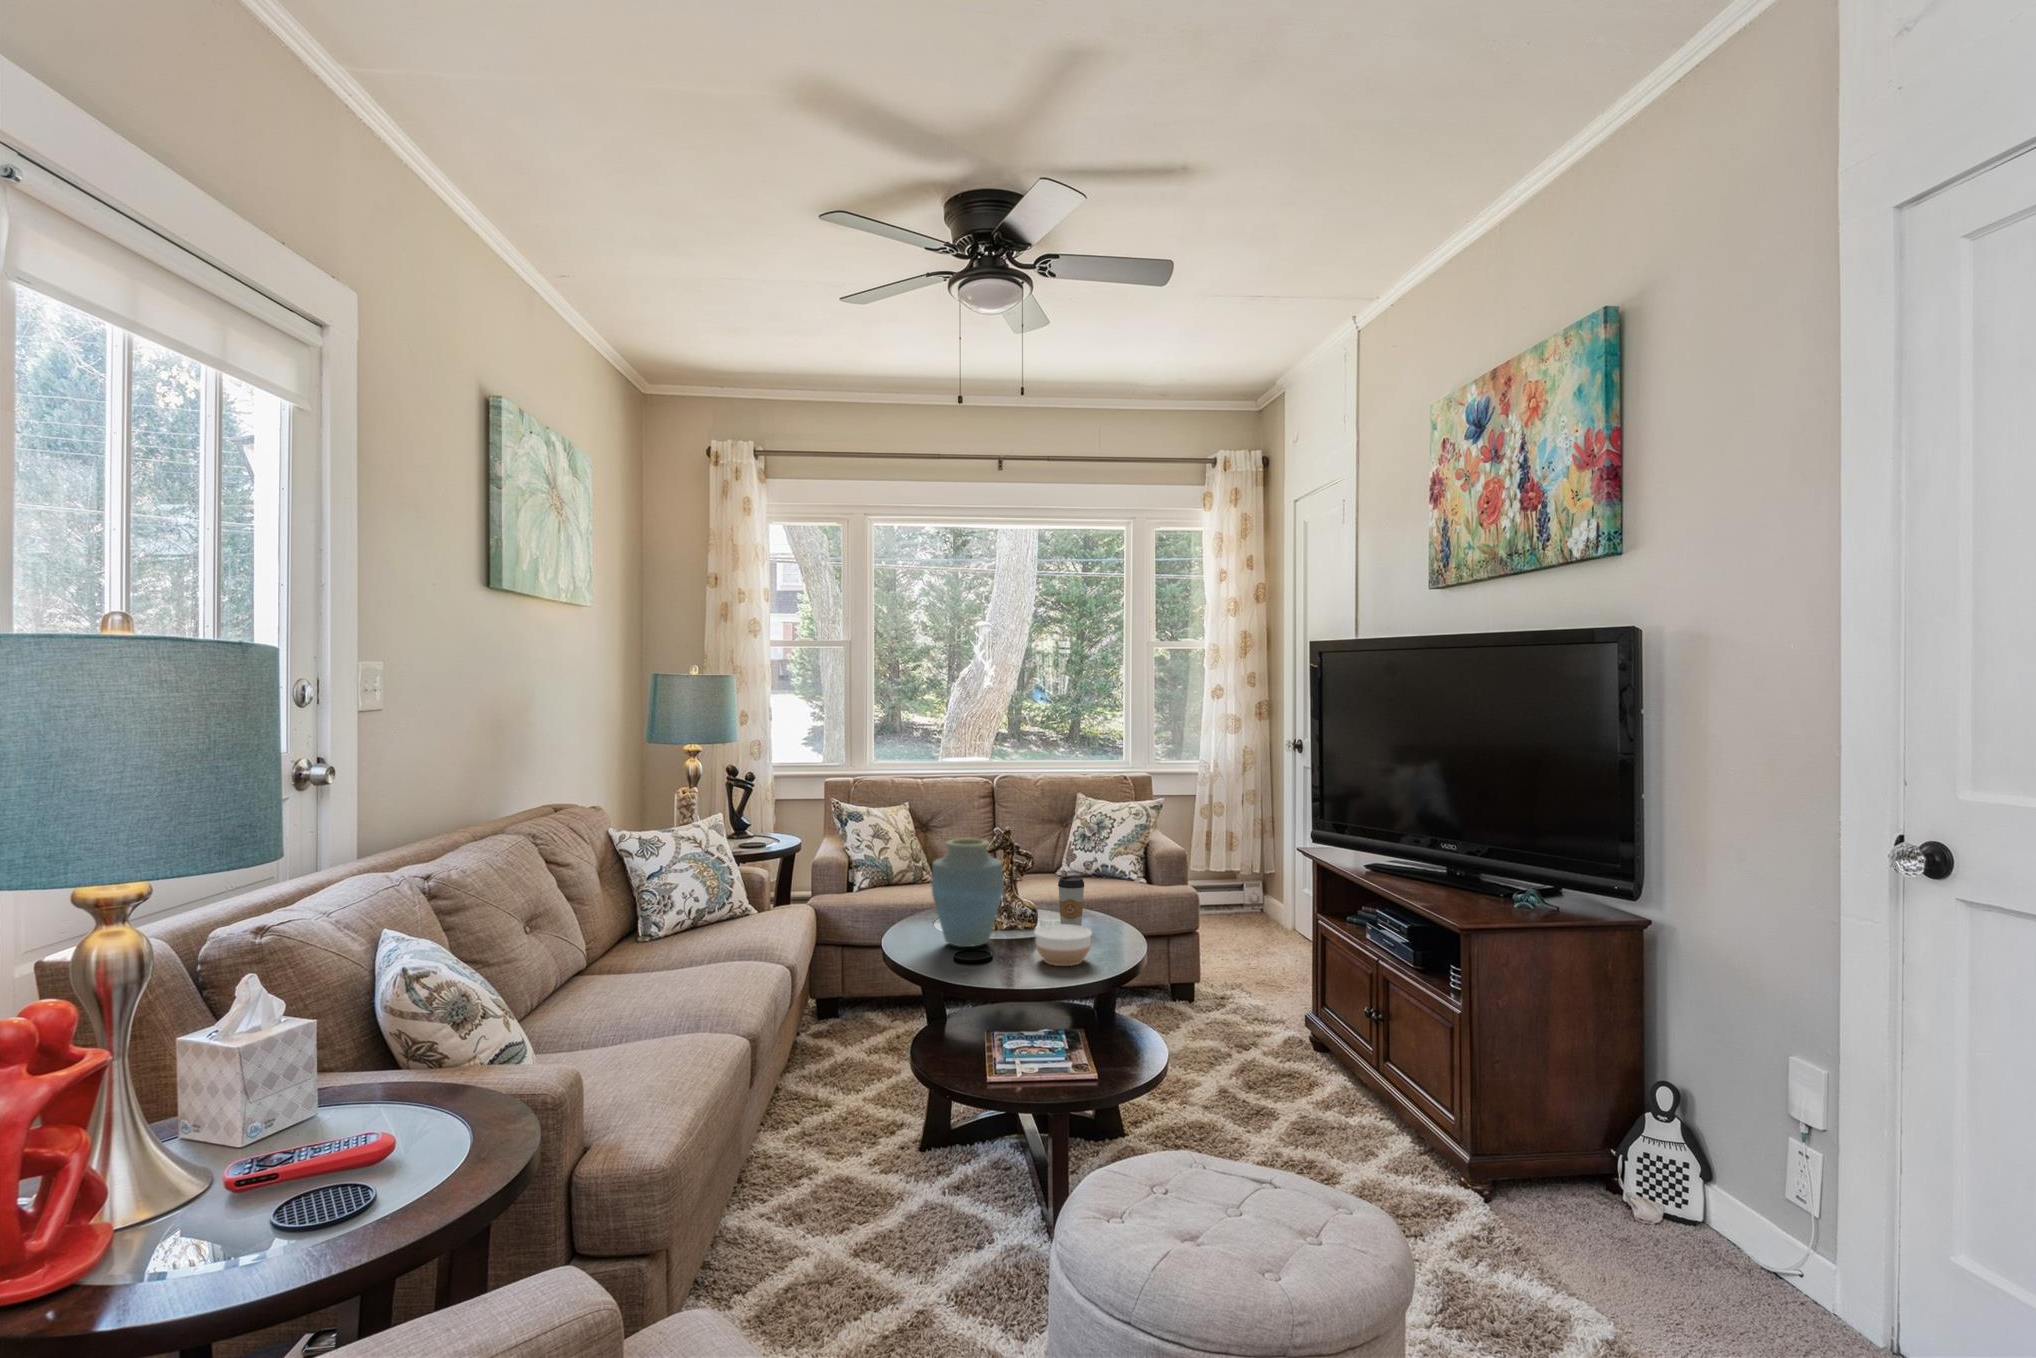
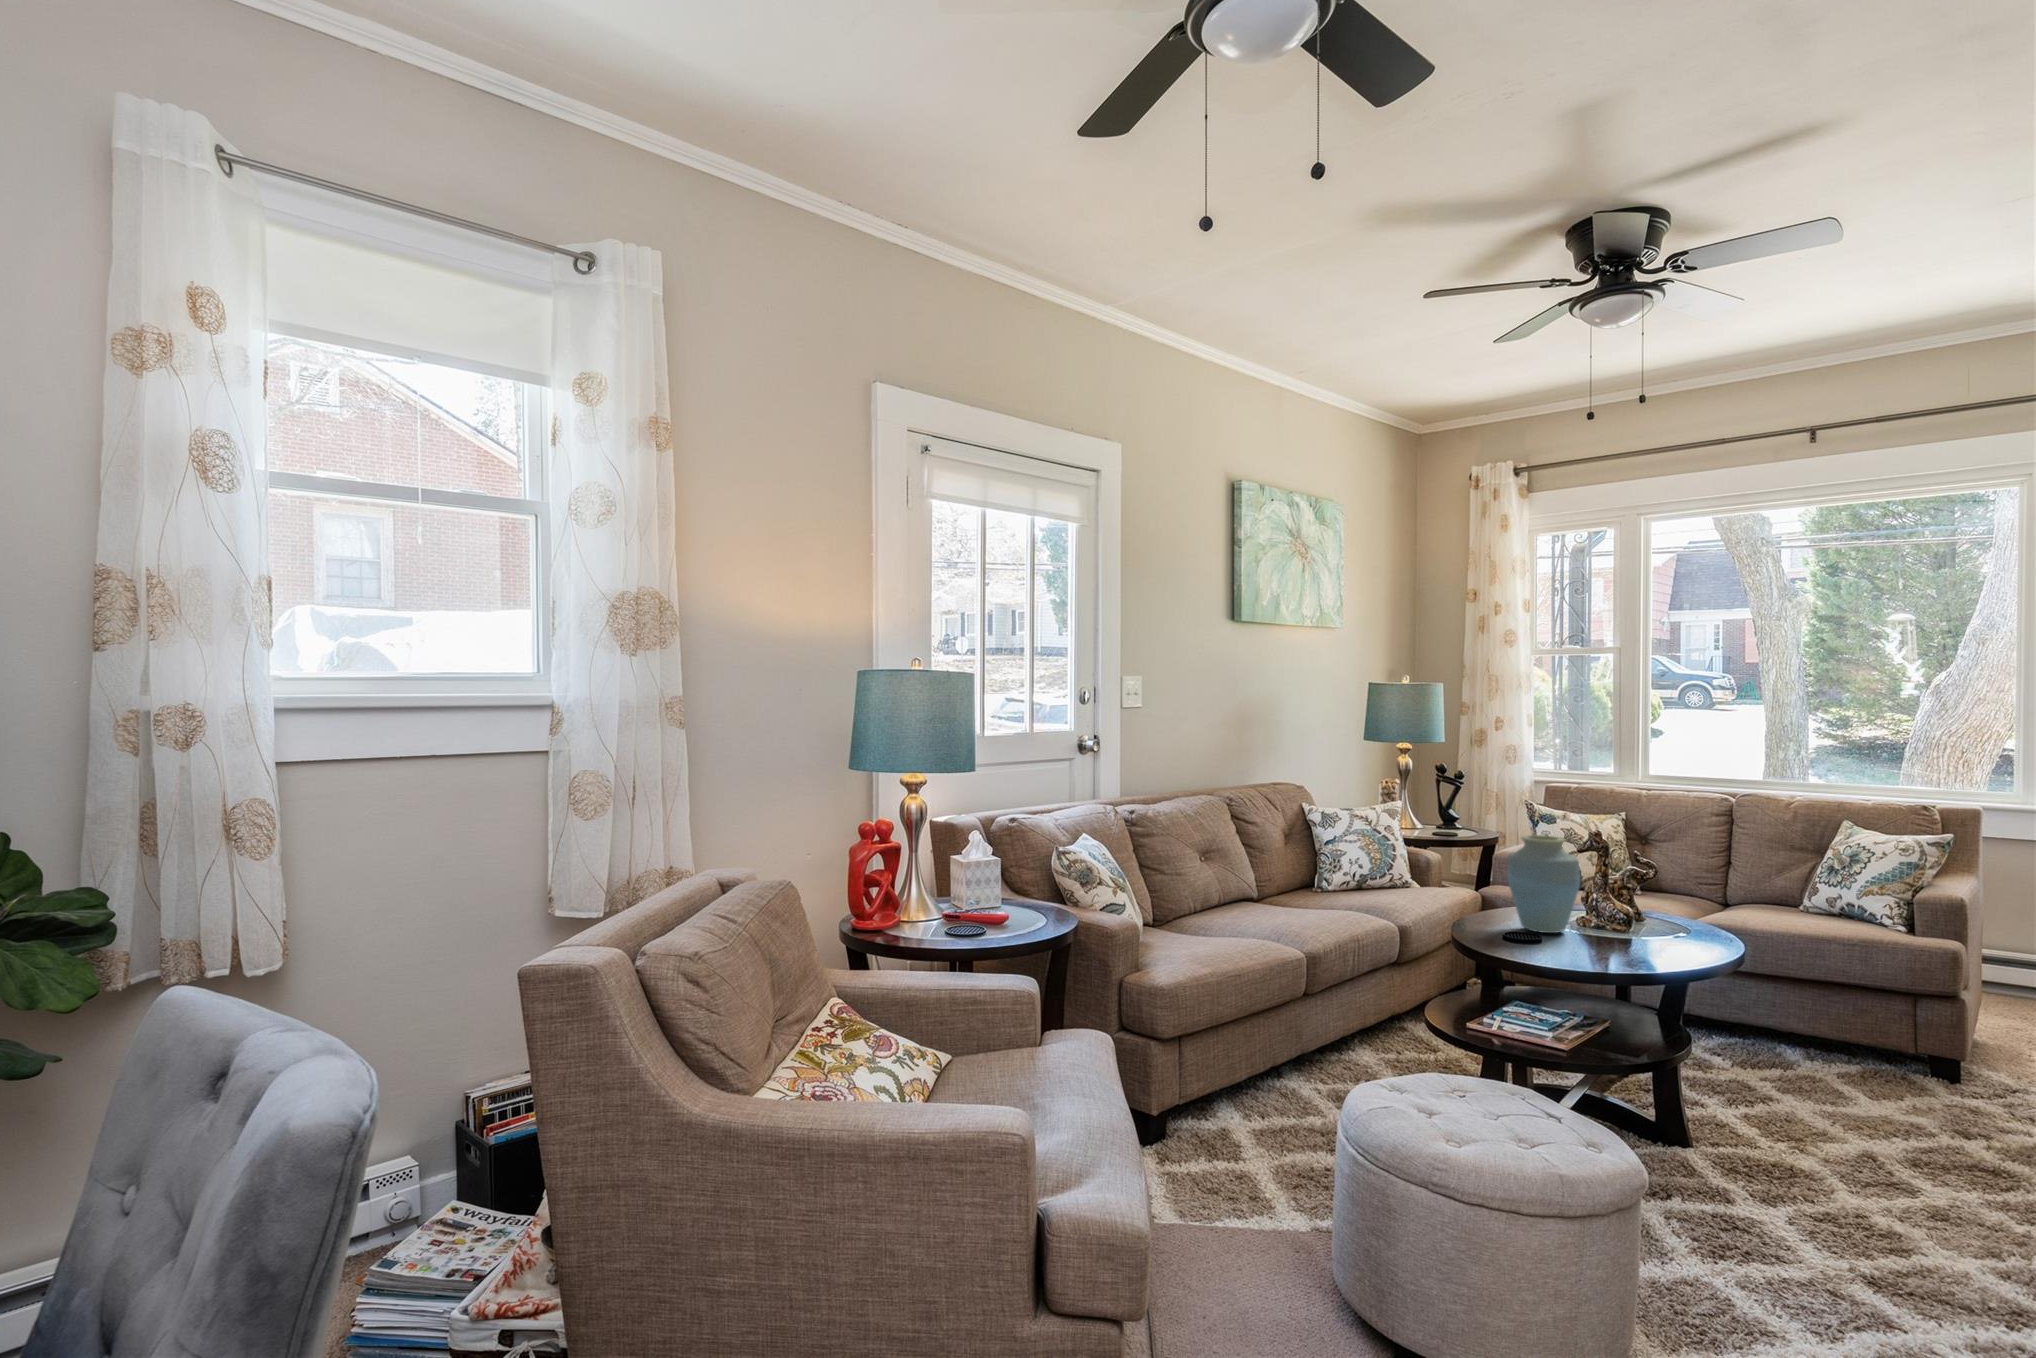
coffee cup: present [1058,876,1084,926] -> none [1661,888,1693,941]
bowl: present [1034,925,1092,966] -> none [1580,923,1643,961]

